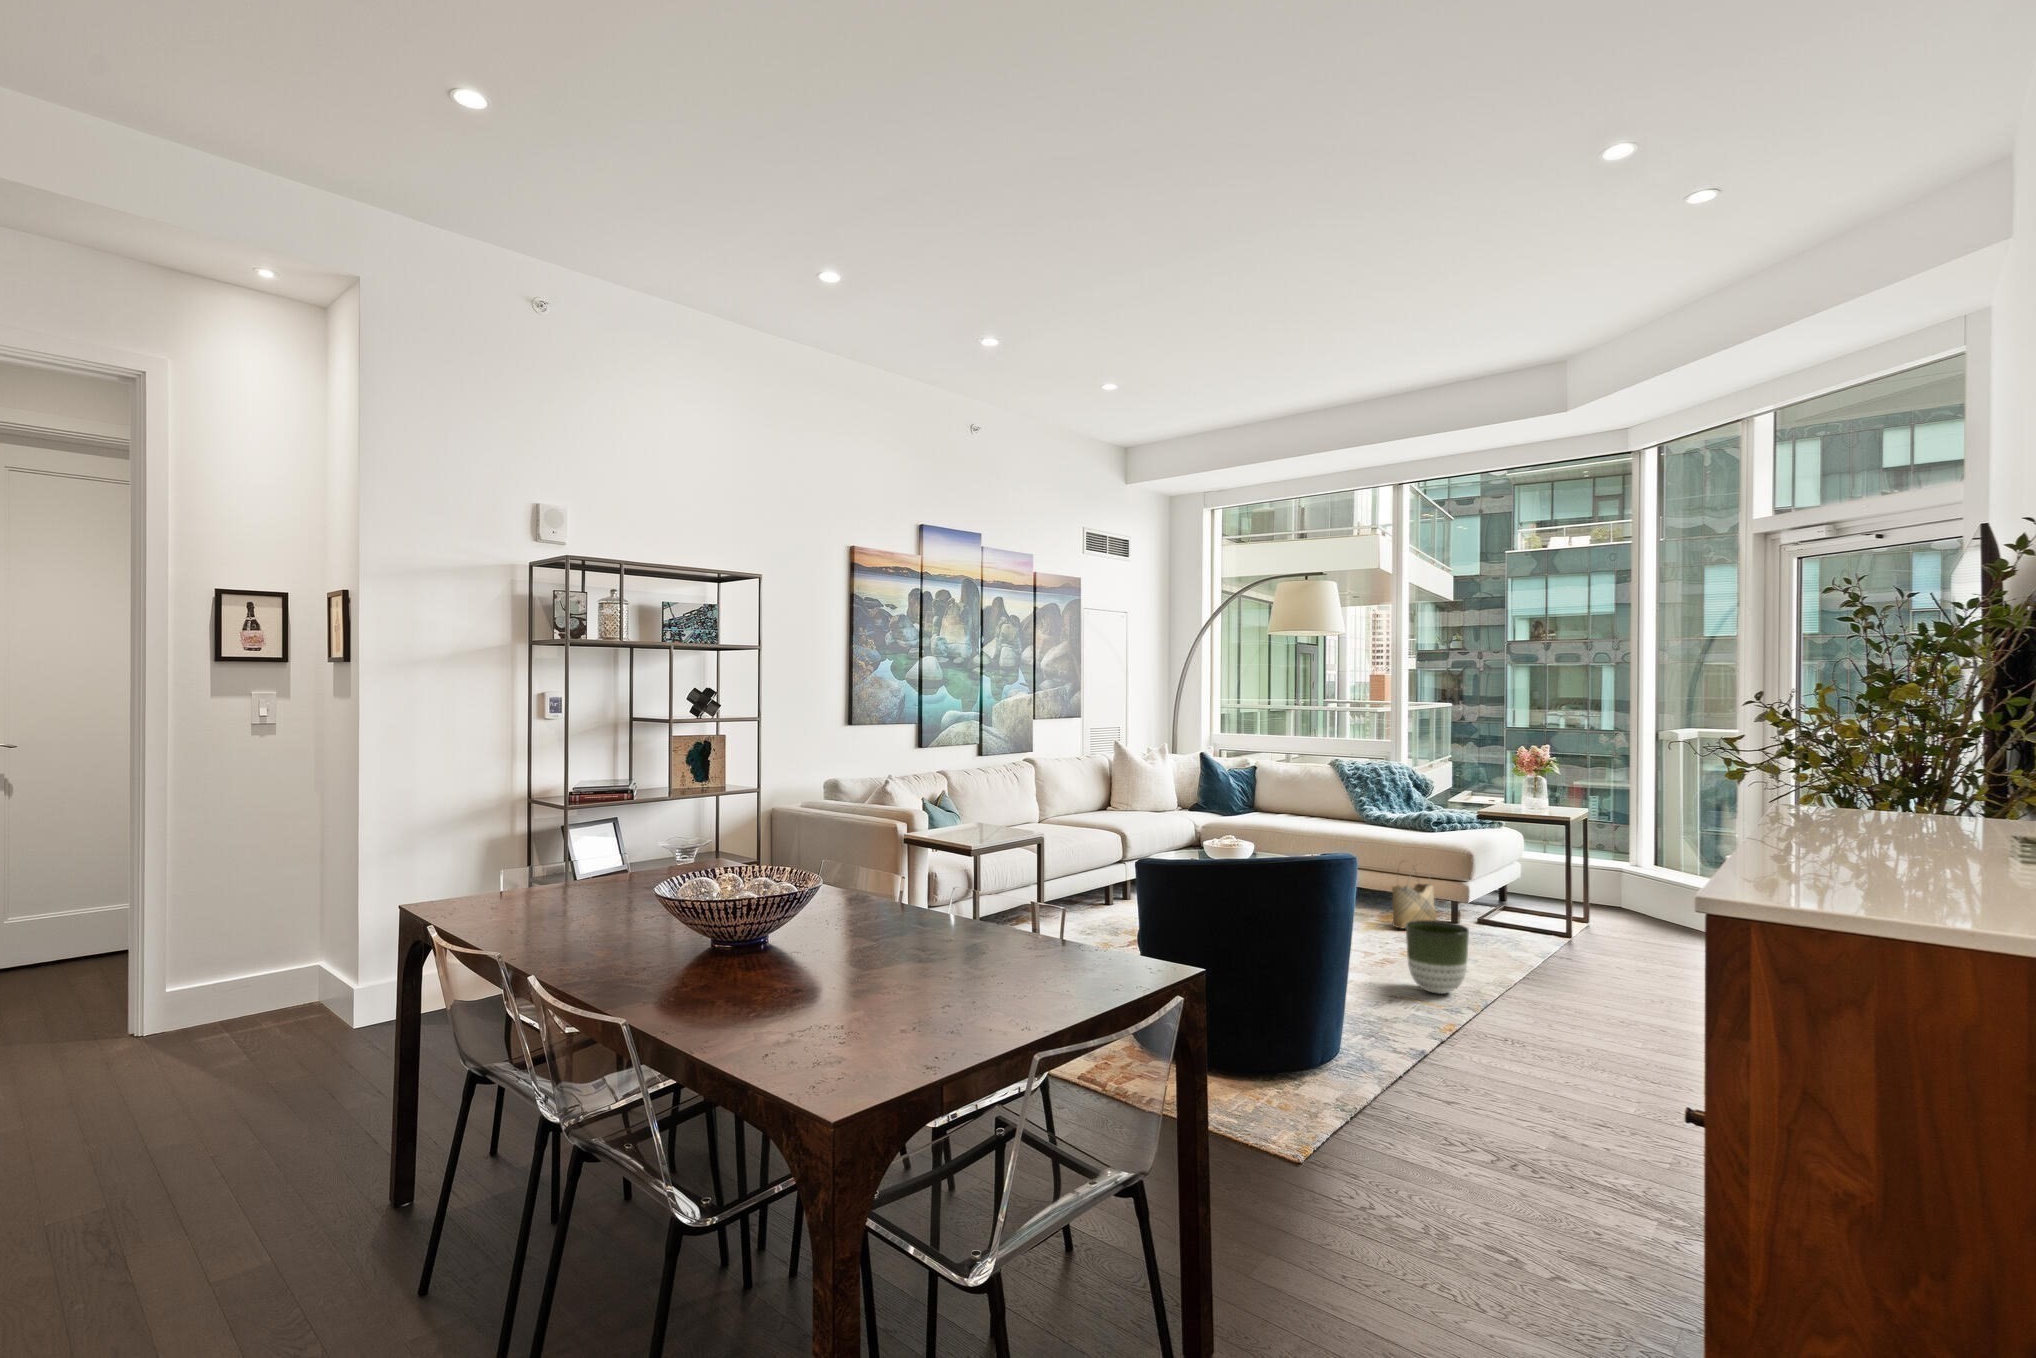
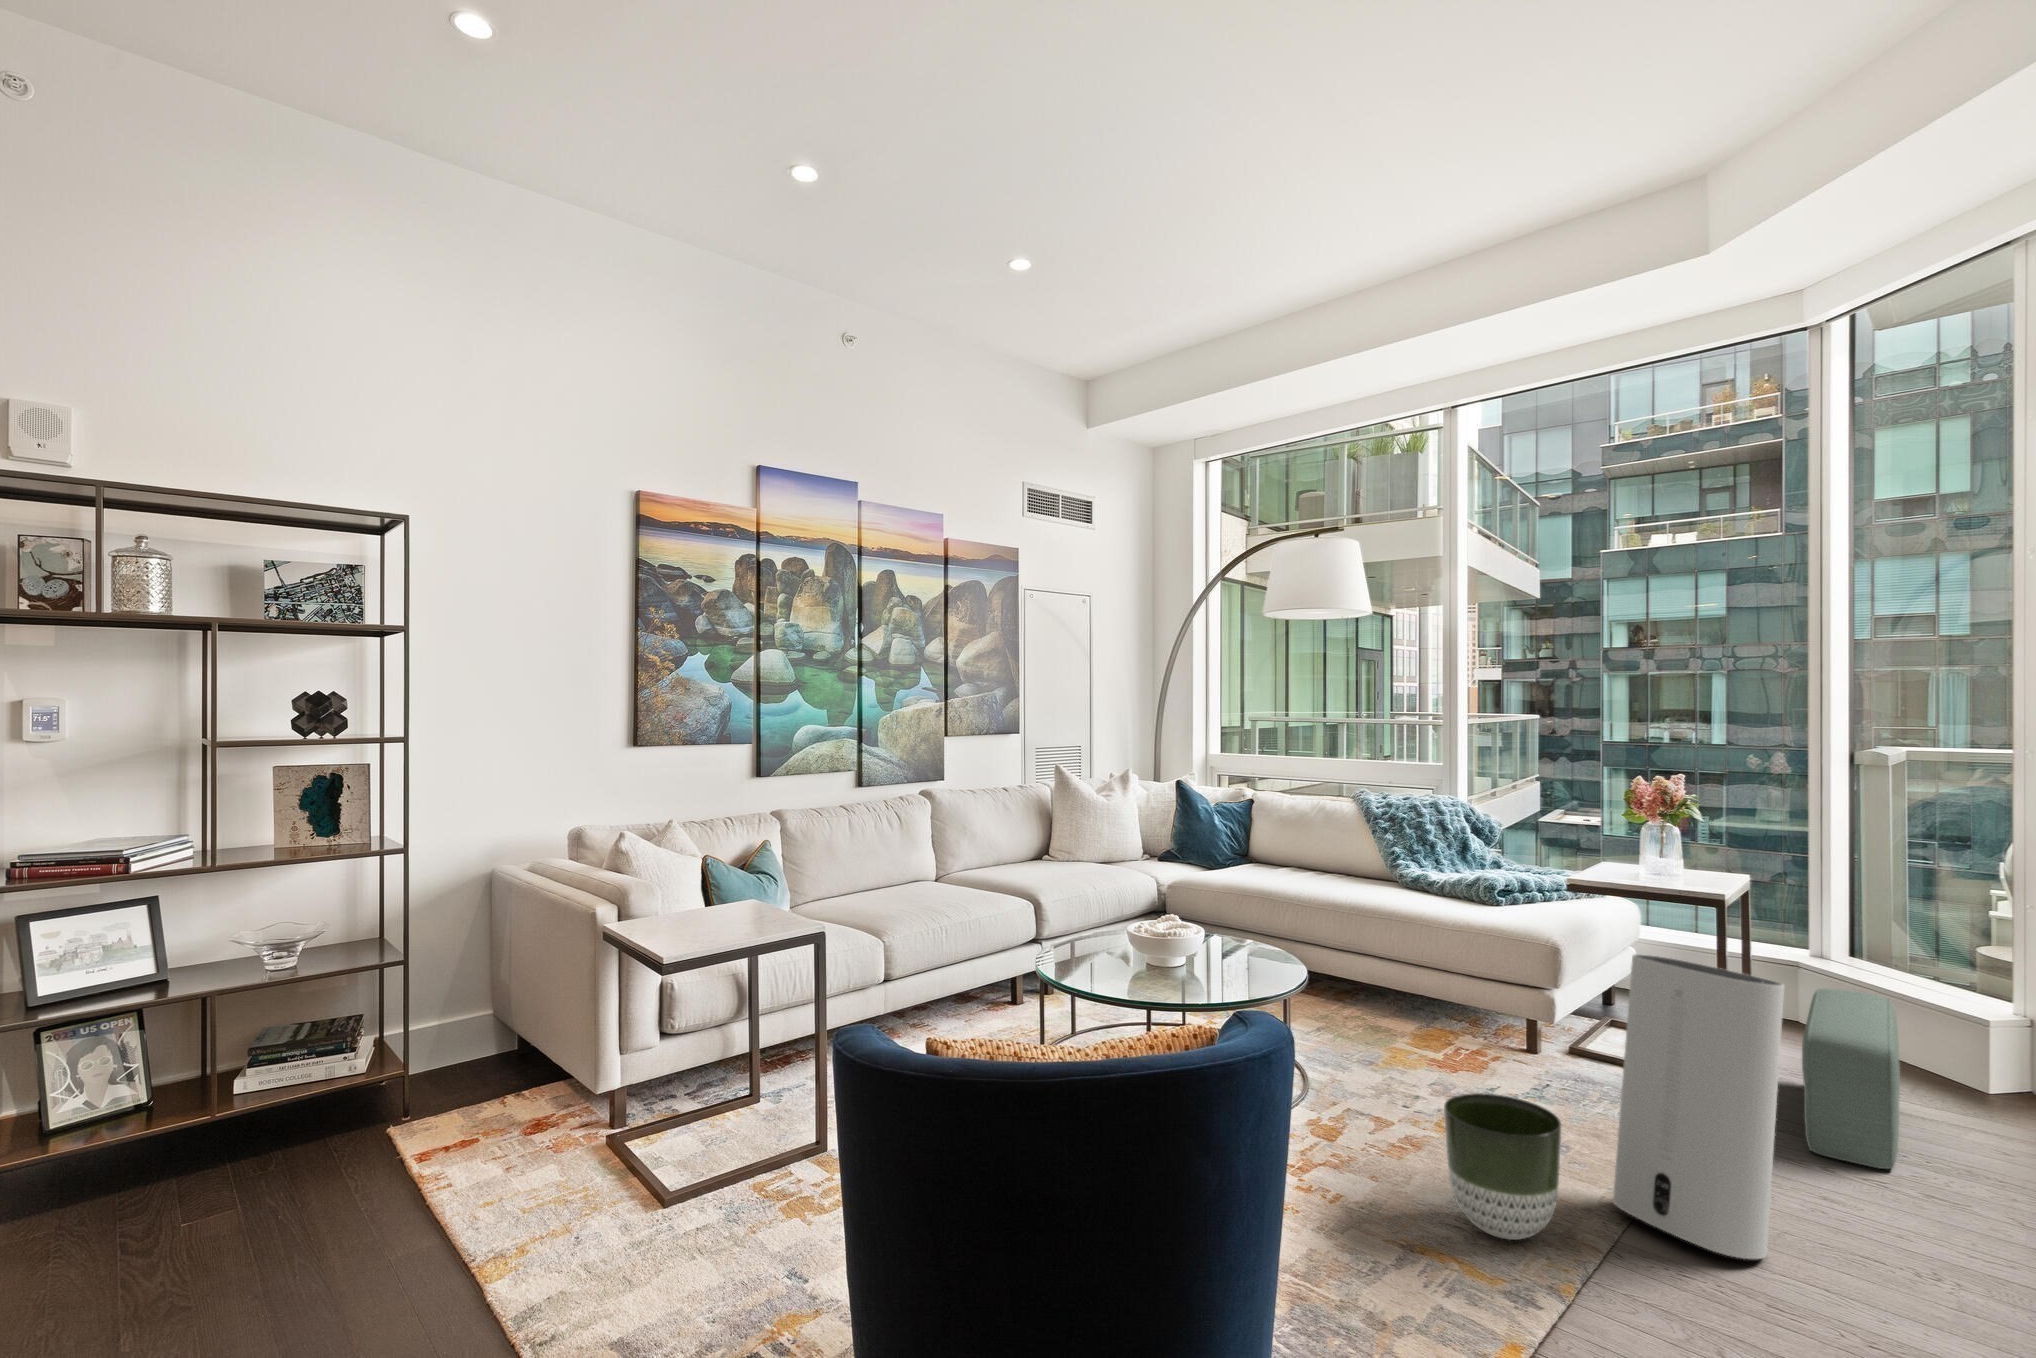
air purifier: none [1497,842,1587,997] -> present [1613,954,1784,1259]
woven basket: present [1392,861,1437,928] -> none [1433,952,1506,1062]
pouf: none [1608,875,1667,967] -> present [1802,988,1900,1169]

